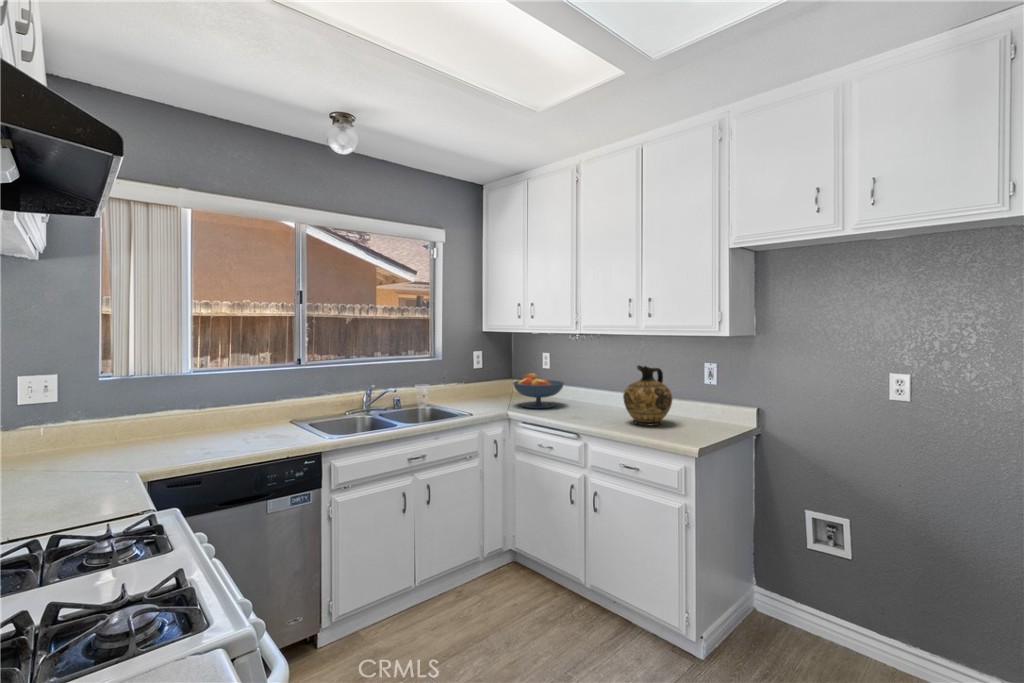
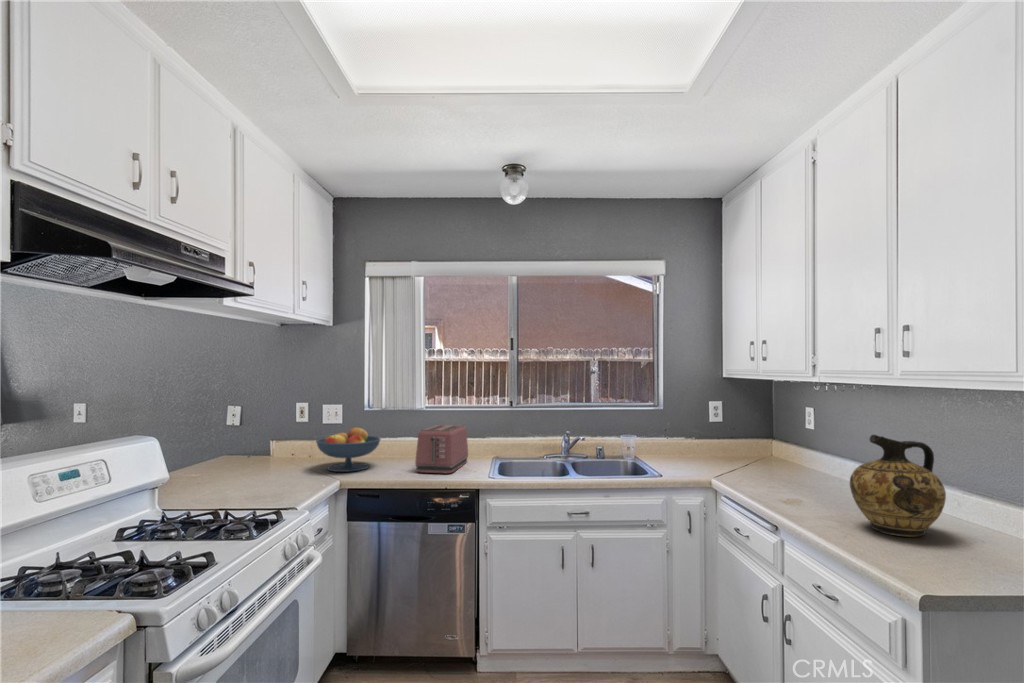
fruit bowl: present [513,373,564,408] -> present [316,428,381,472]
toaster: none [227,388,281,446] -> present [415,424,468,473]

